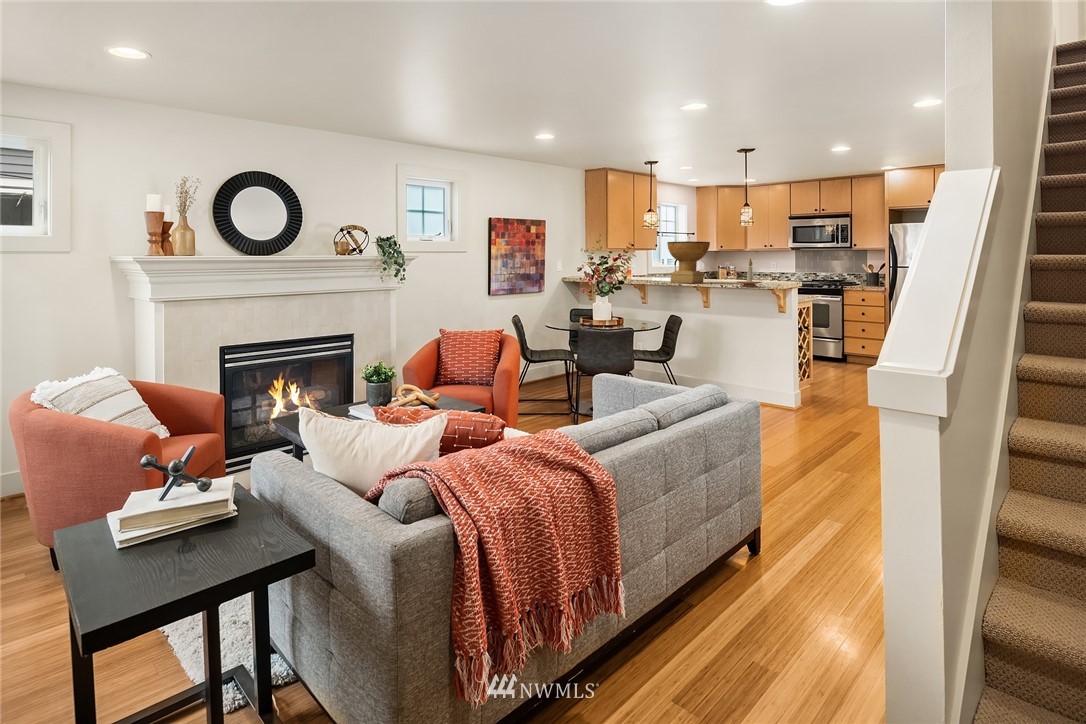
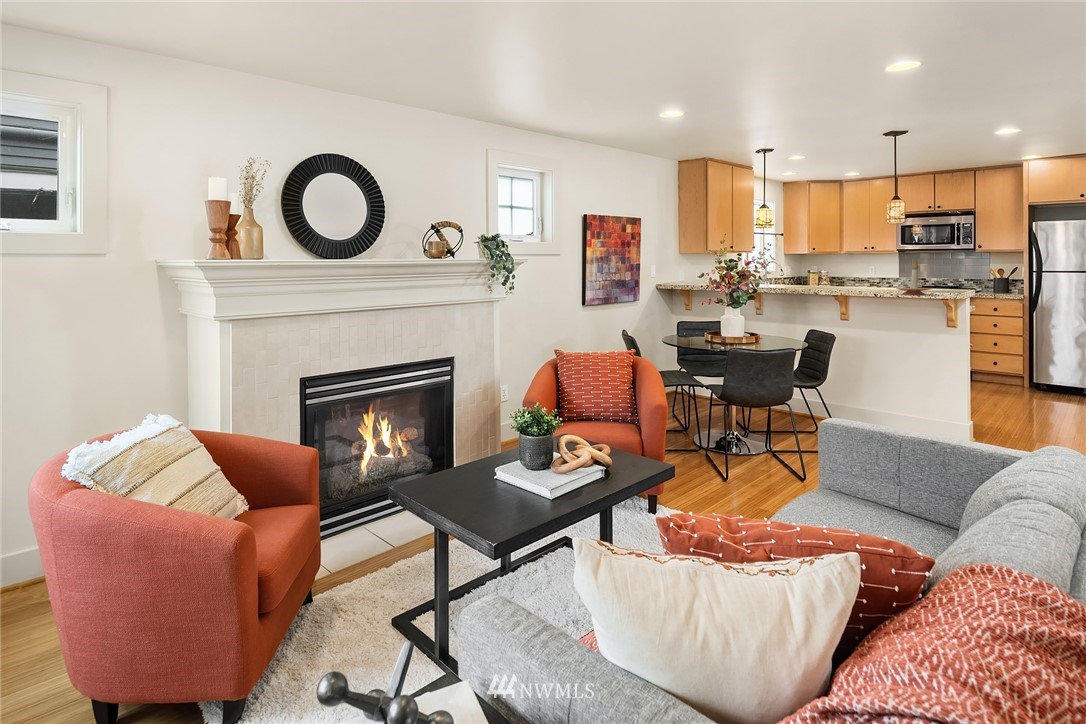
decorative bowl: present [667,241,710,283] -> none [795,241,849,291]

